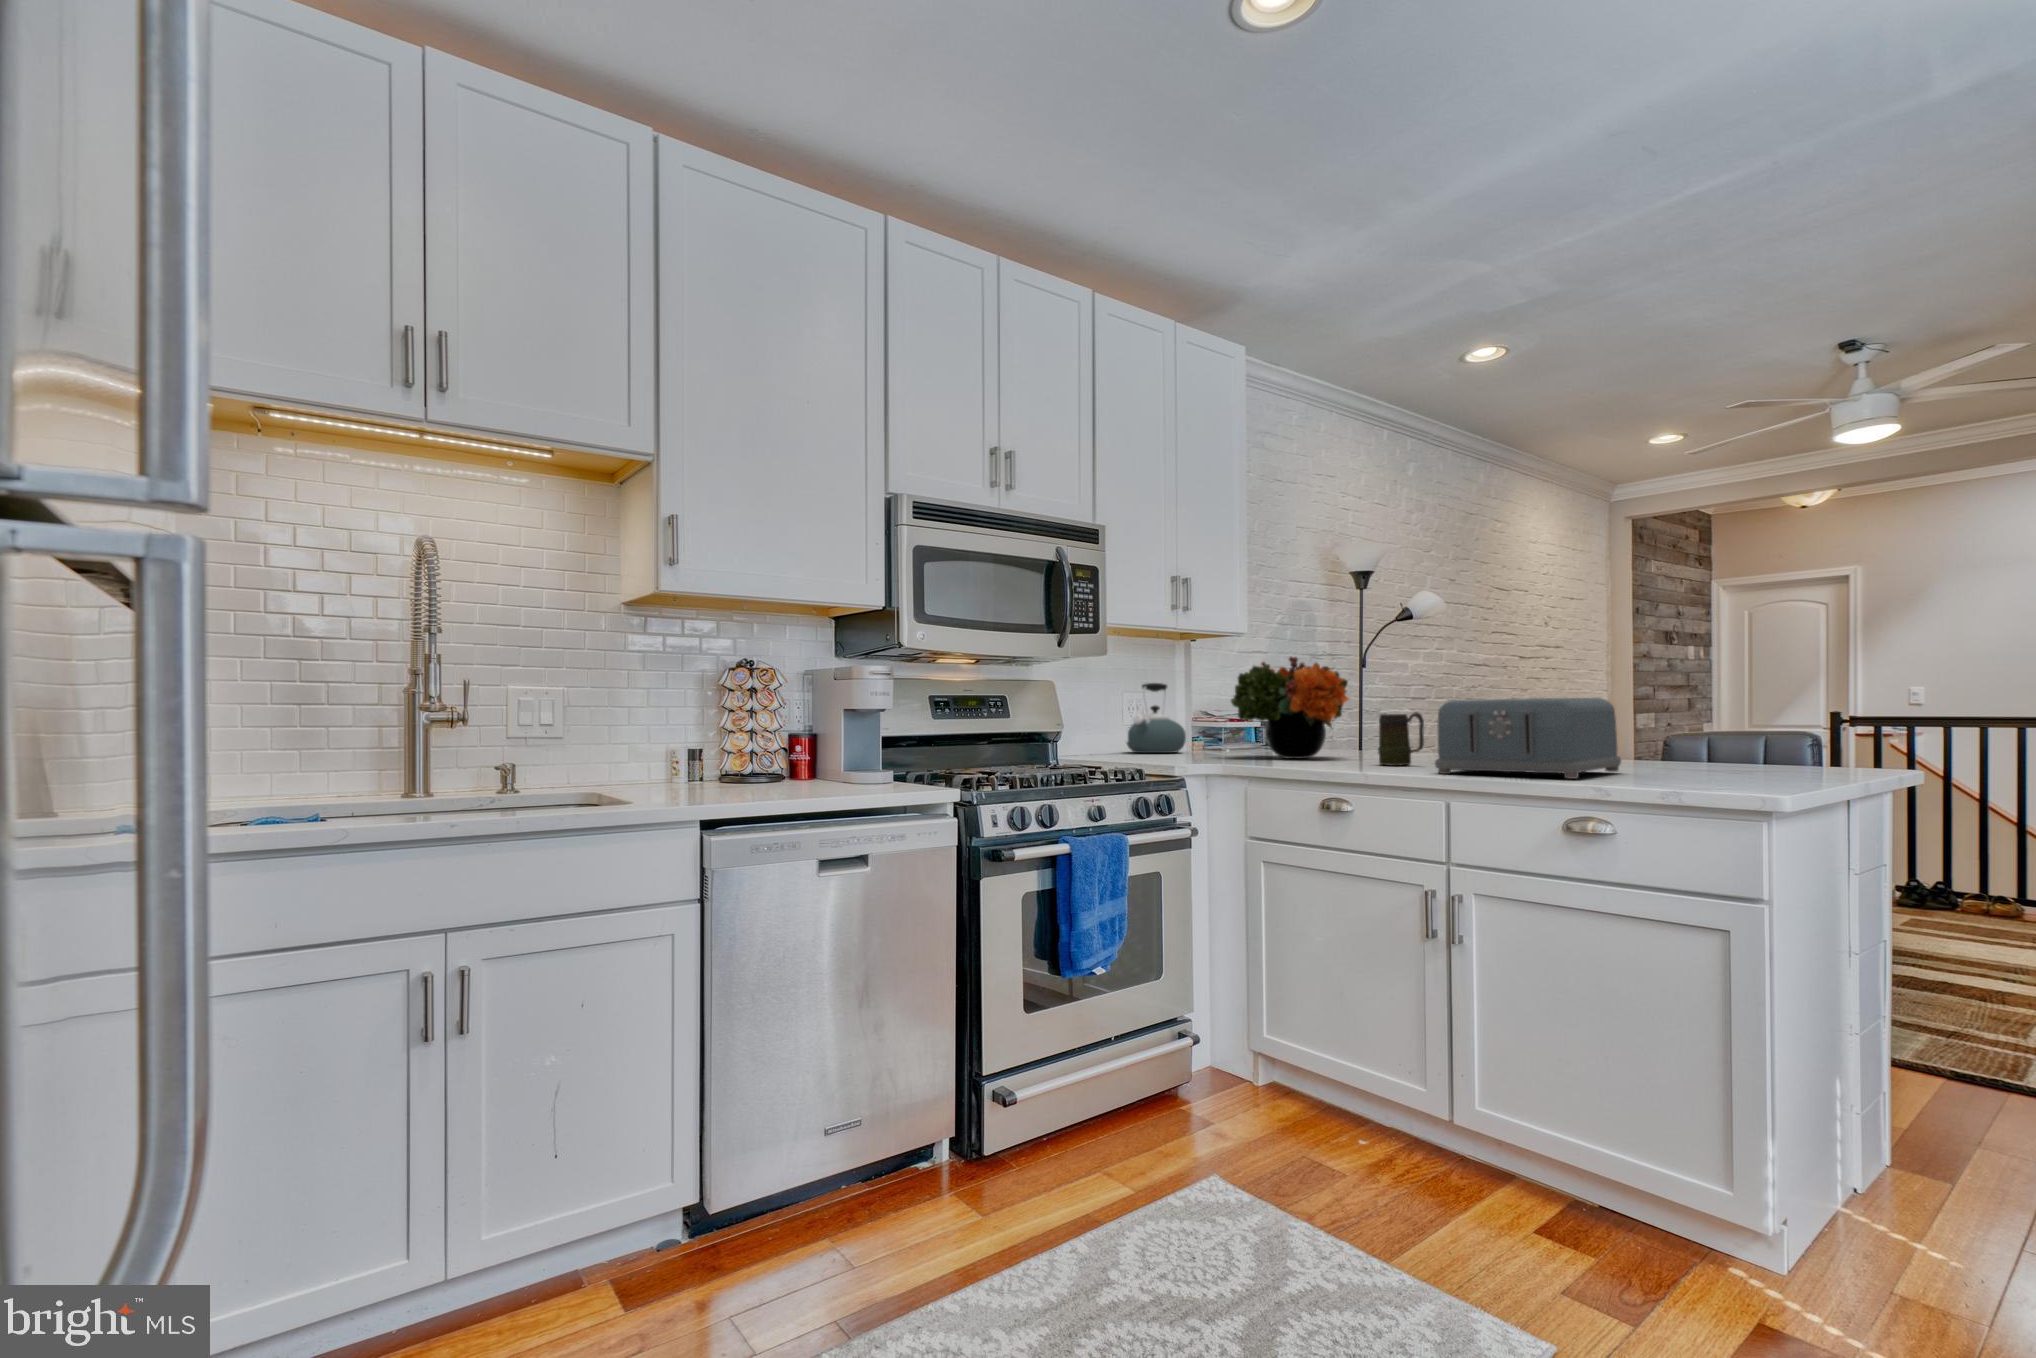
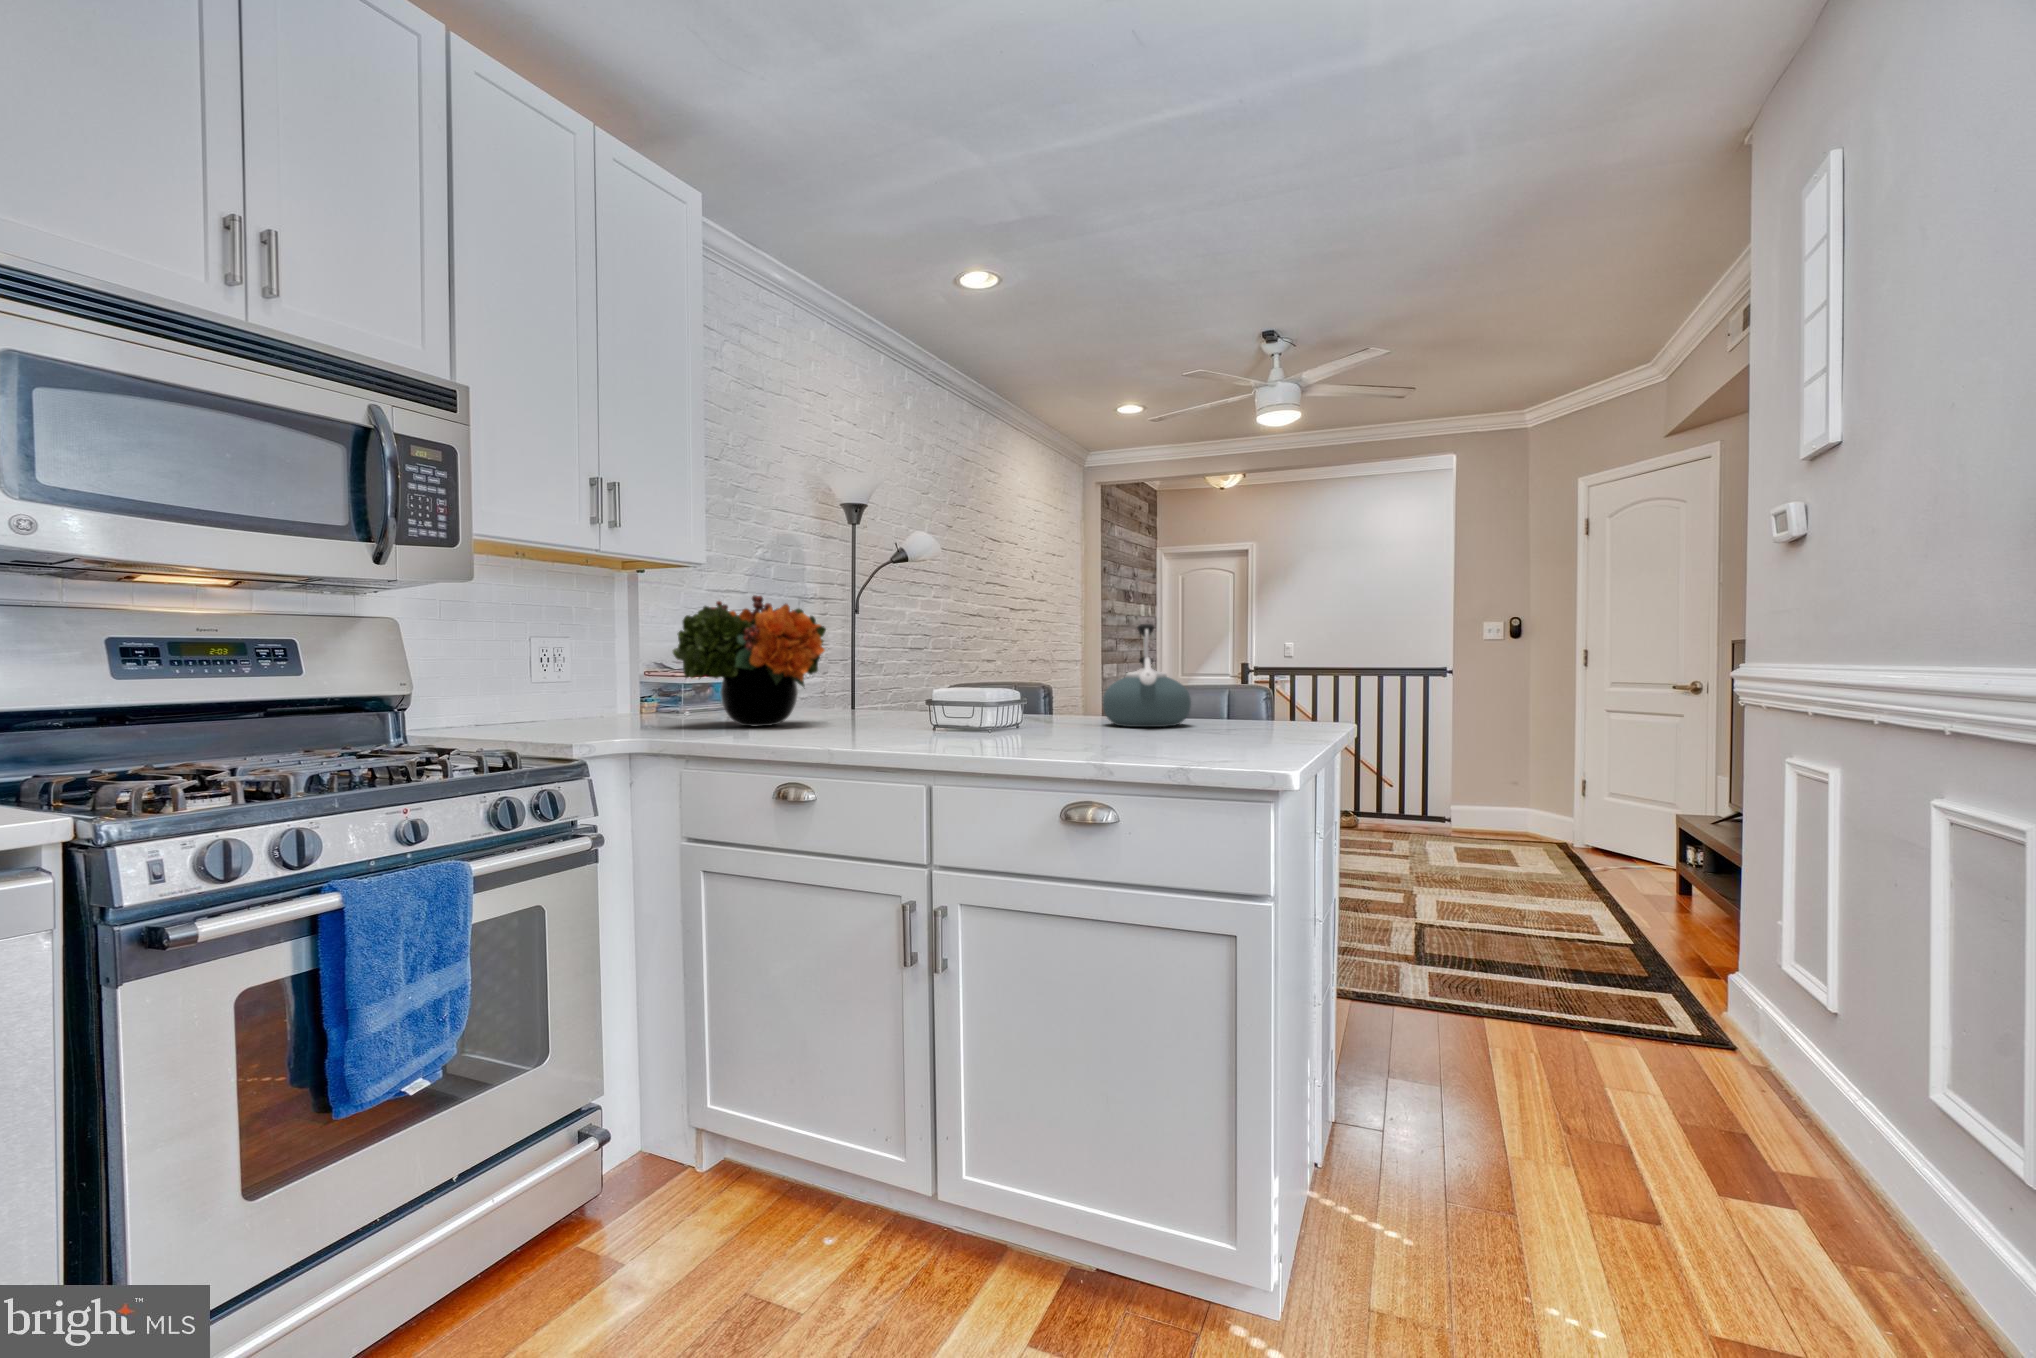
kettle: present [1127,683,1186,753] -> present [1103,624,1191,727]
toaster: present [1435,698,1621,779] -> none [918,651,1121,753]
mug: present [1378,712,1424,766] -> none [855,668,910,735]

